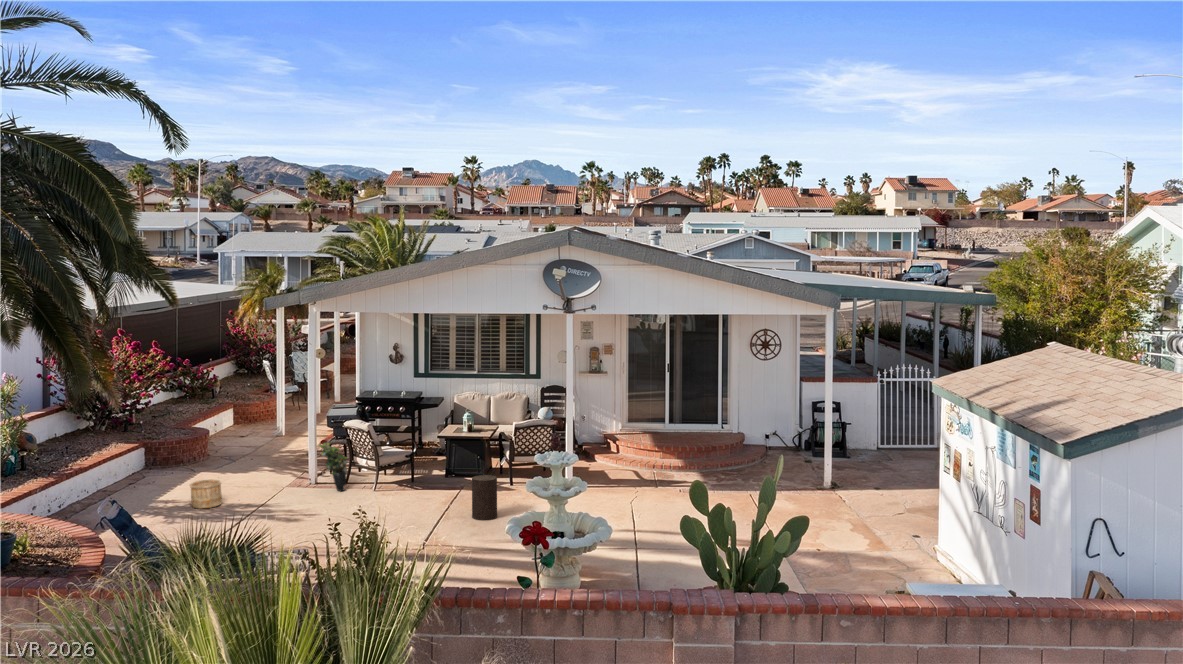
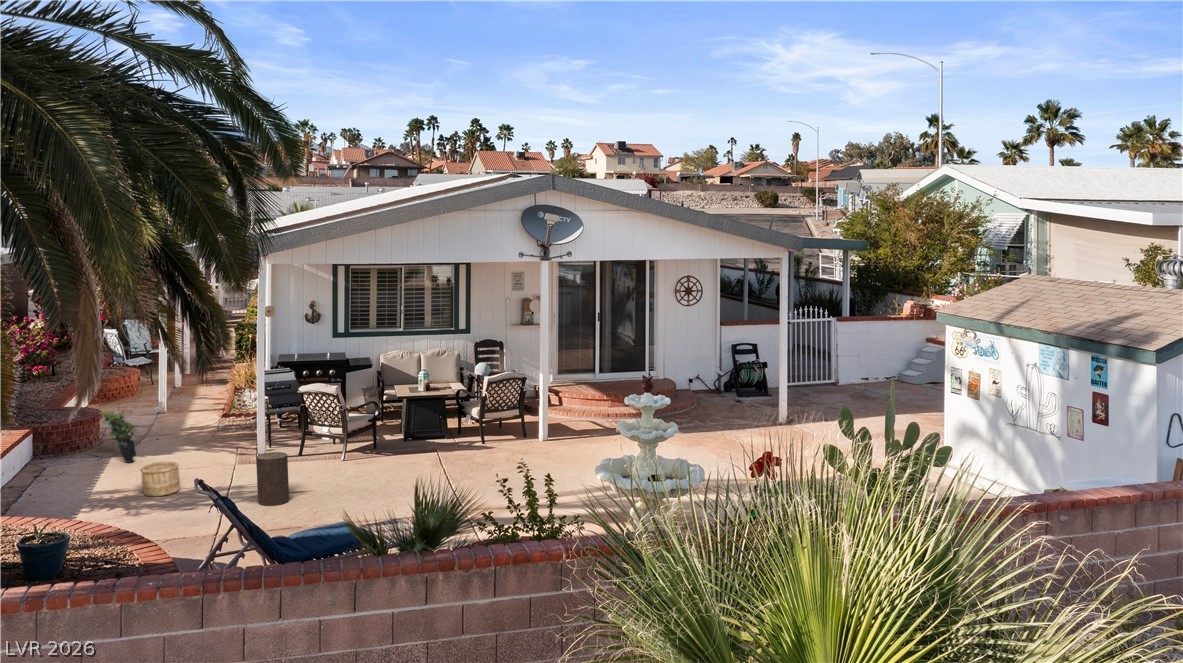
potted plant: present [319,443,348,491] -> present [100,410,136,463]
stool: present [472,475,497,520] -> present [256,452,289,506]

